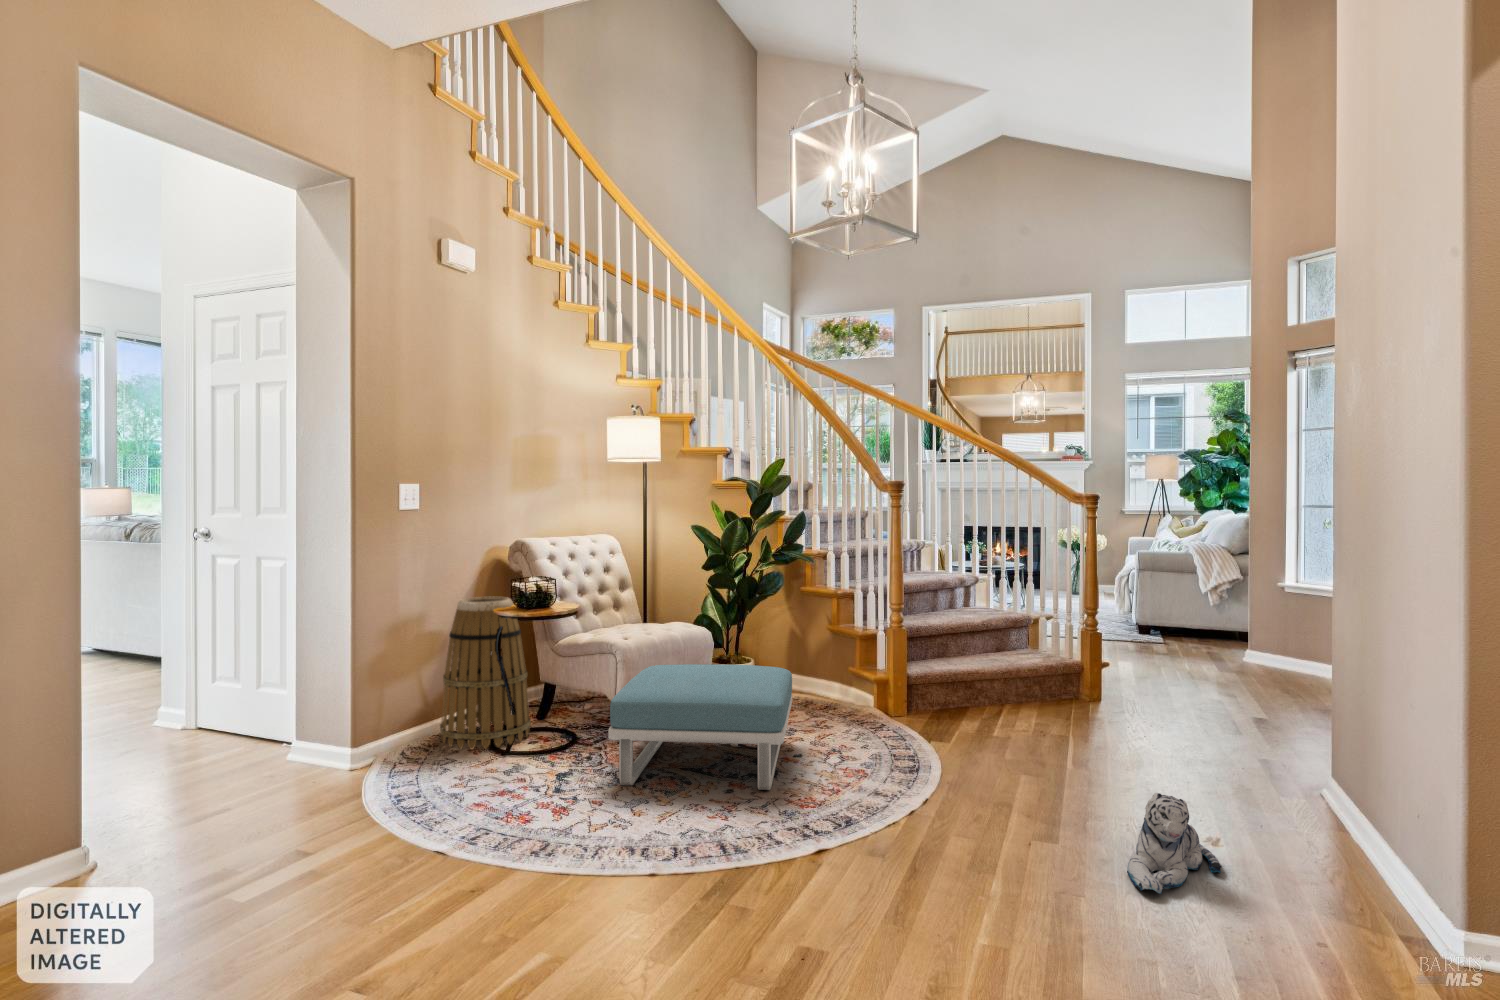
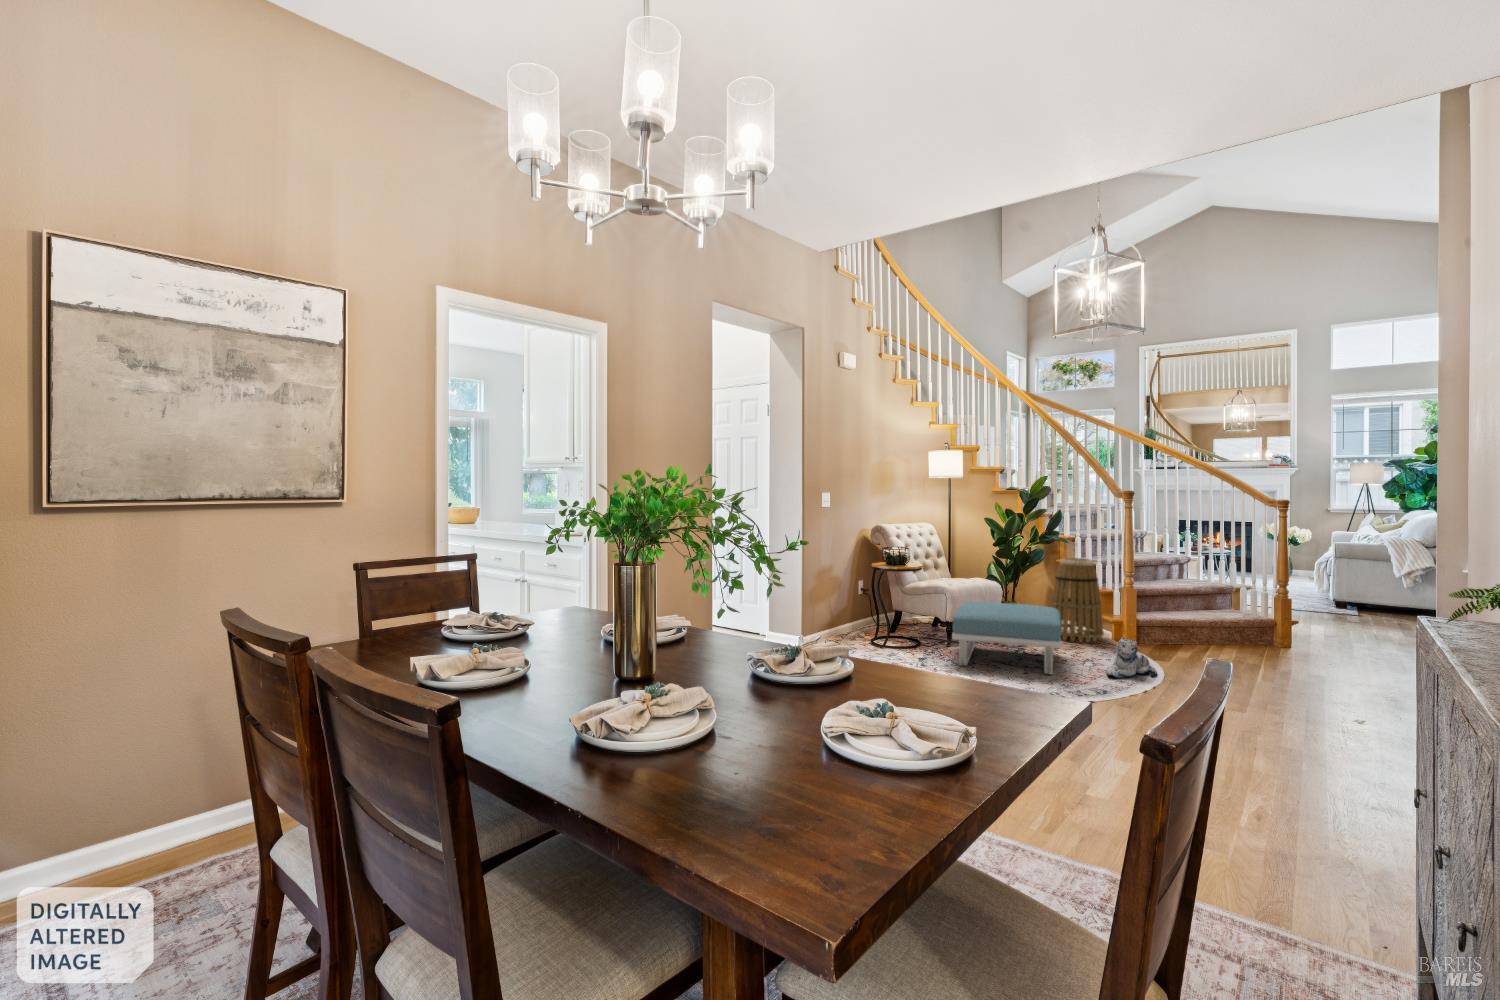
basket: present [440,597,531,749] -> present [1052,558,1104,642]
plush toy: present [1127,793,1221,894] -> present [1106,637,1157,678]

